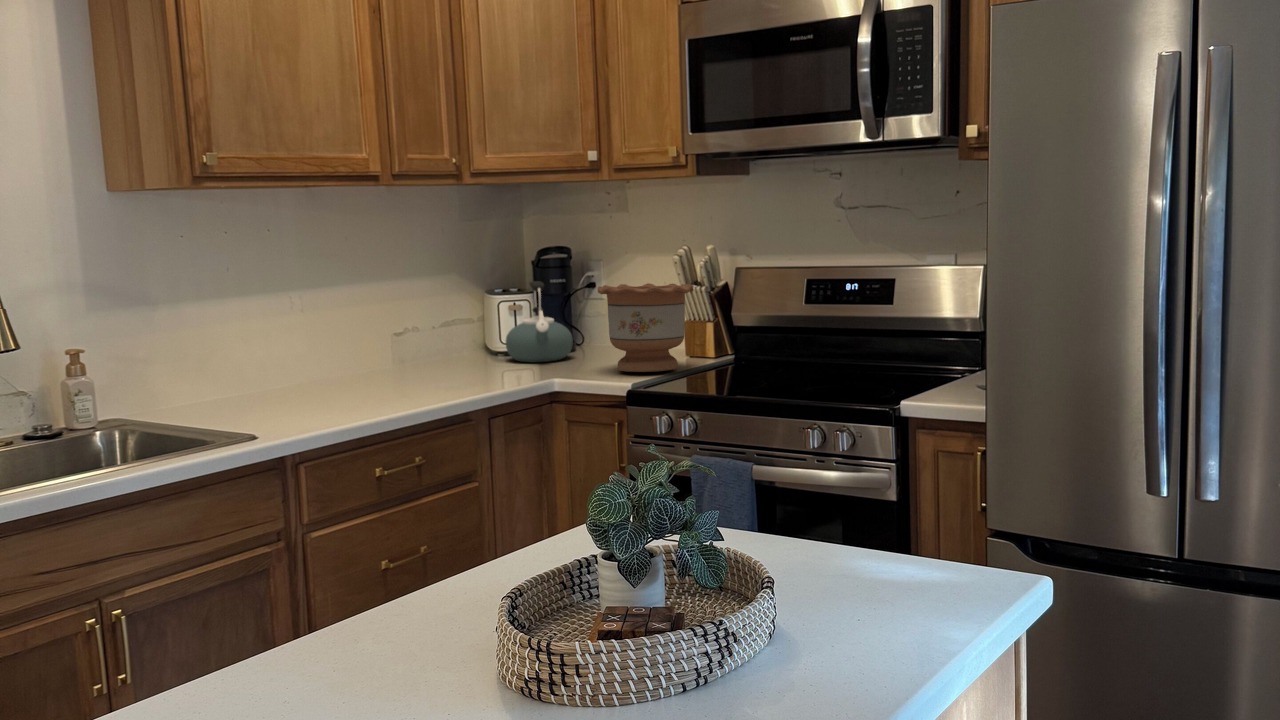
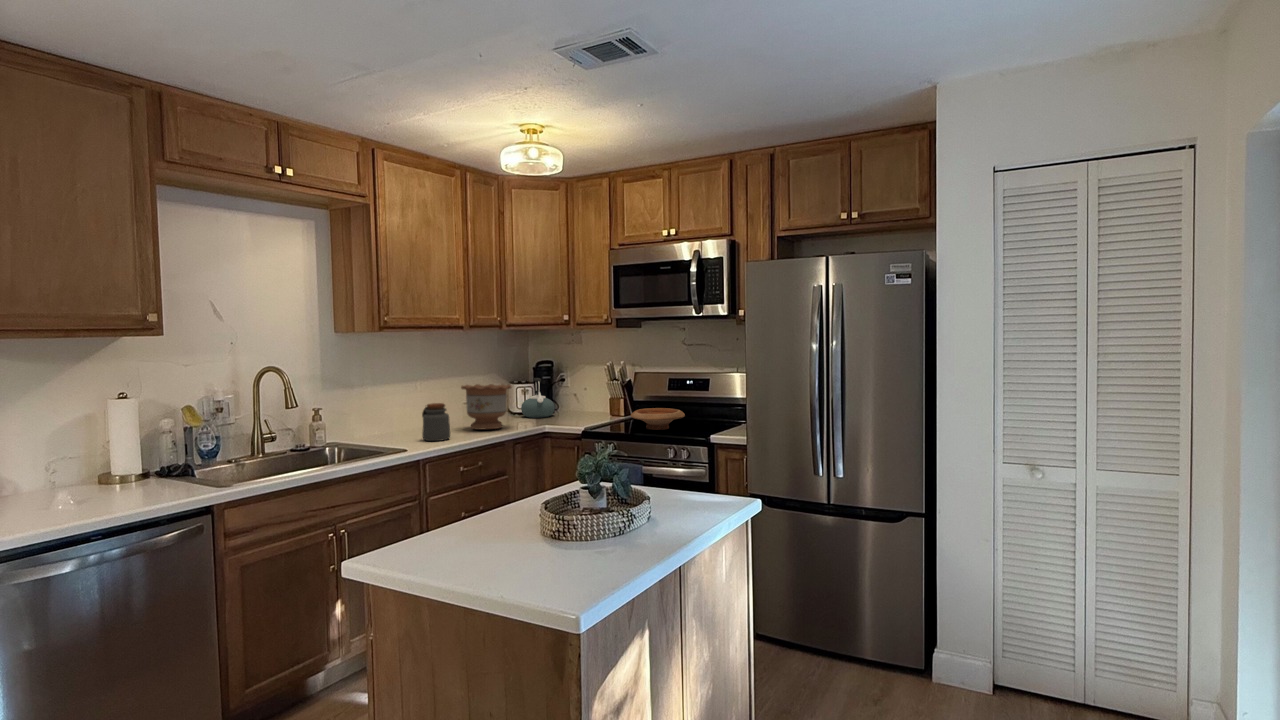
flower pot: present [598,283,694,372] -> present [461,384,511,429]
jar: none [293,336,352,415] -> present [422,403,450,441]
wooden bowl: none [727,342,844,388] -> present [631,408,685,430]

